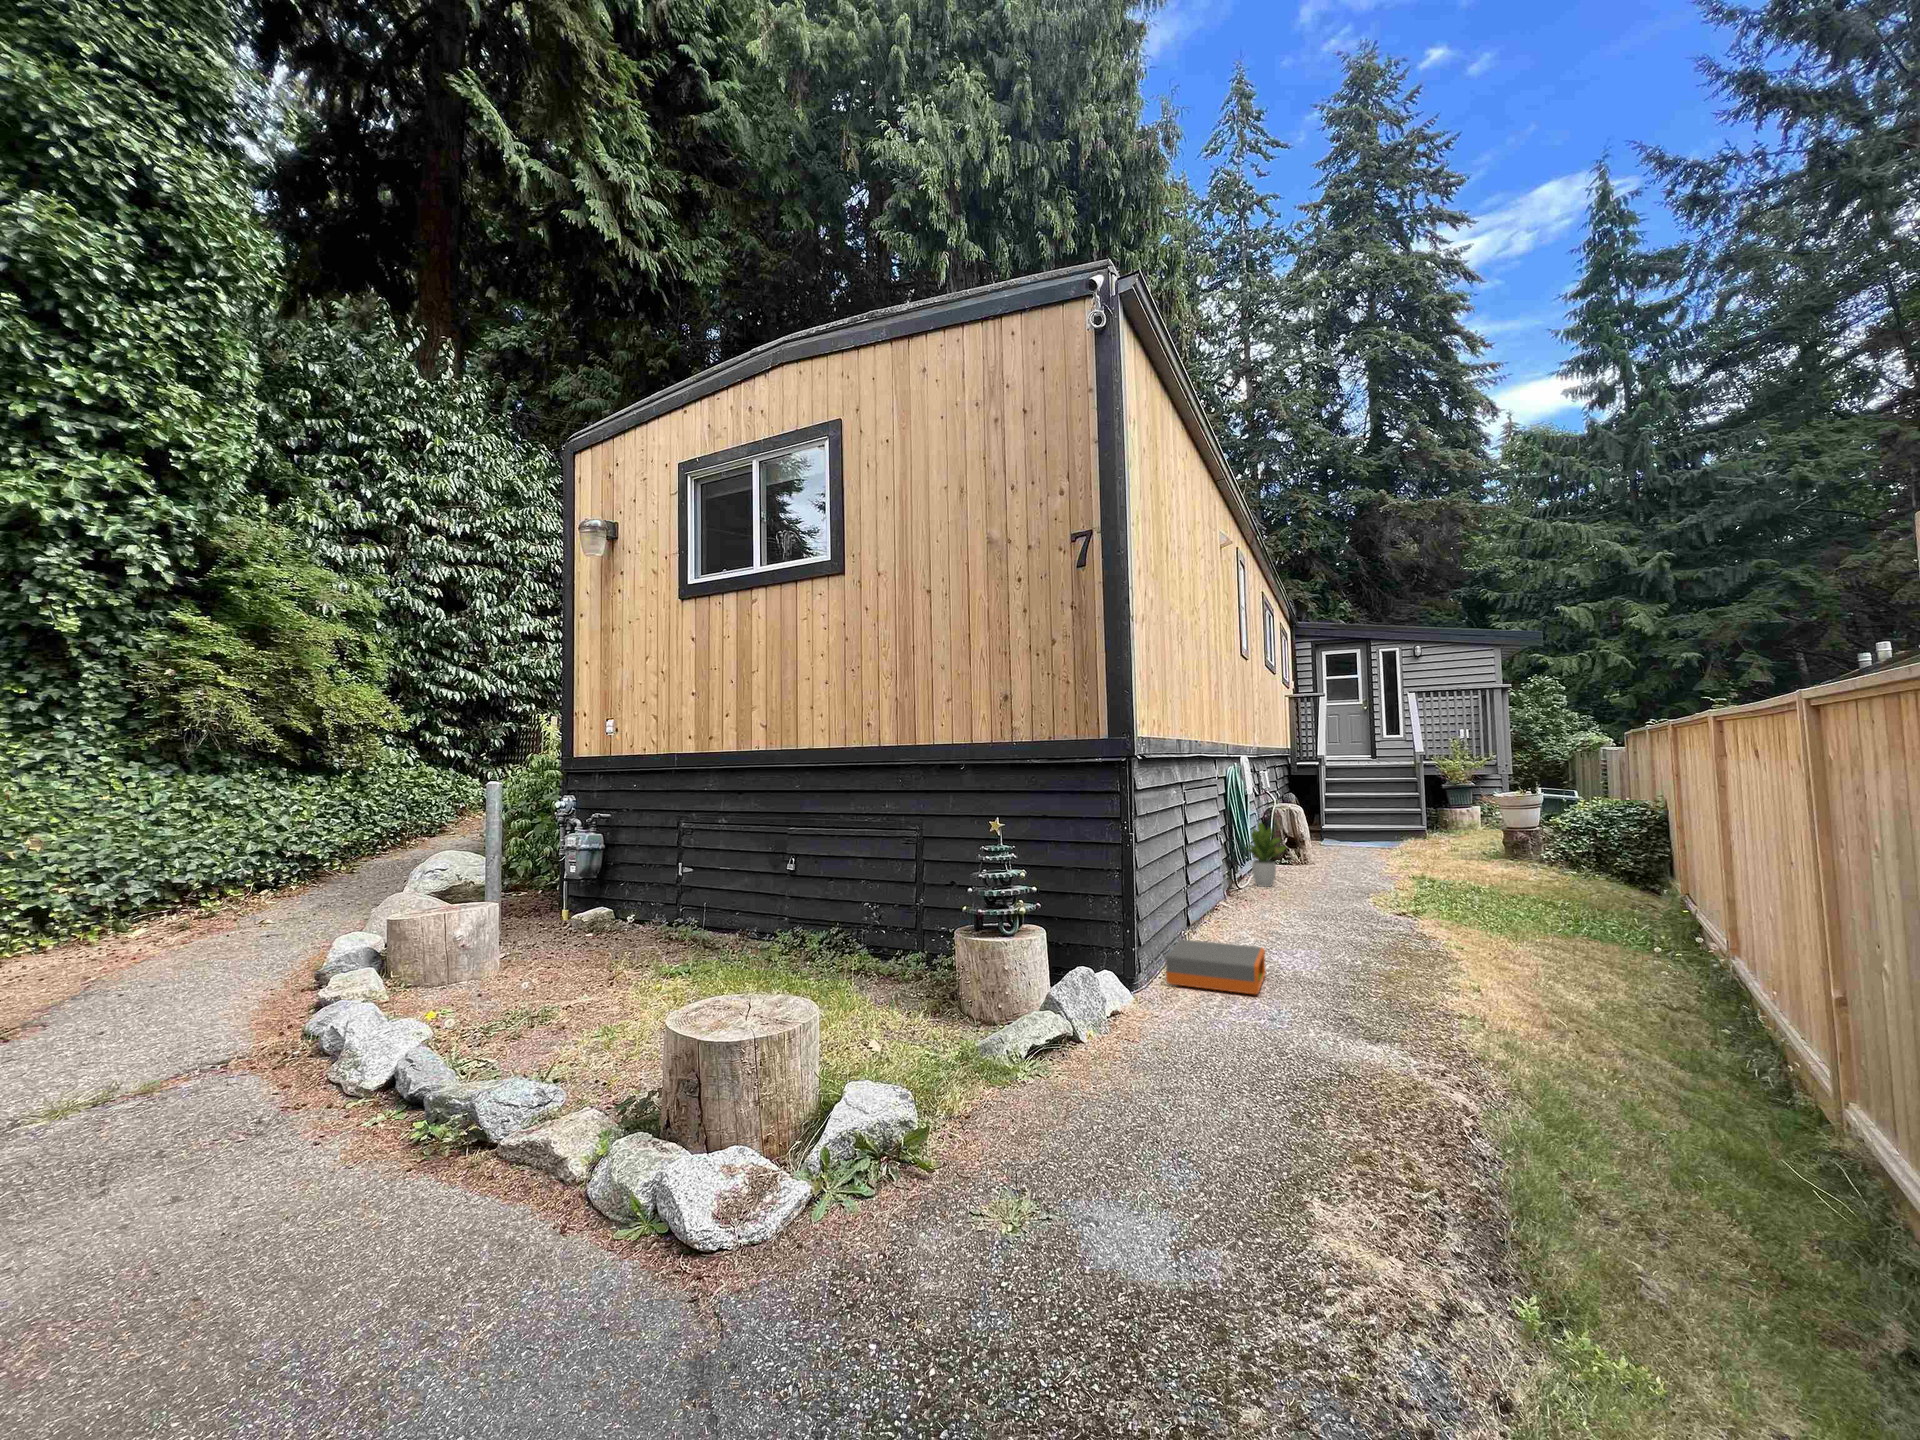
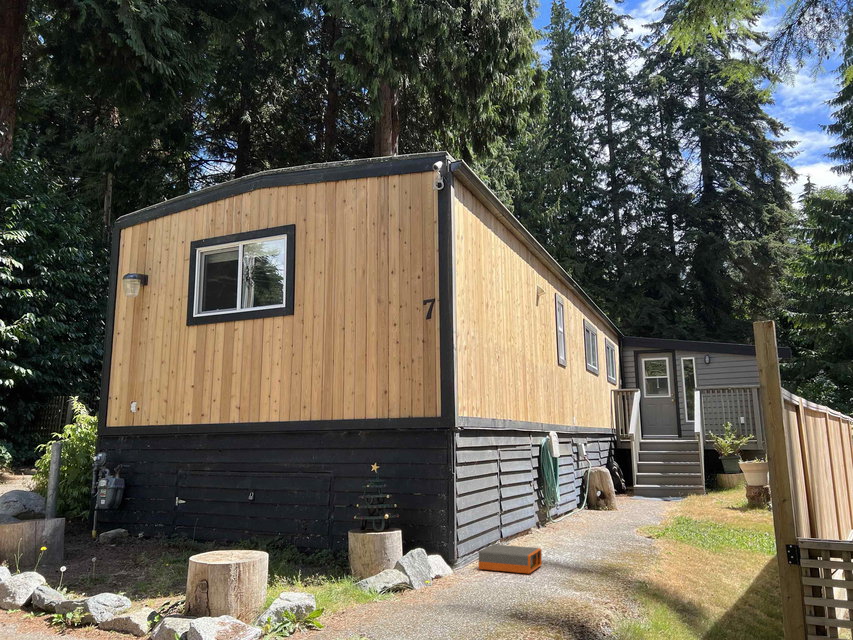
potted plant: present [1246,823,1286,887] -> none [565,479,592,524]

